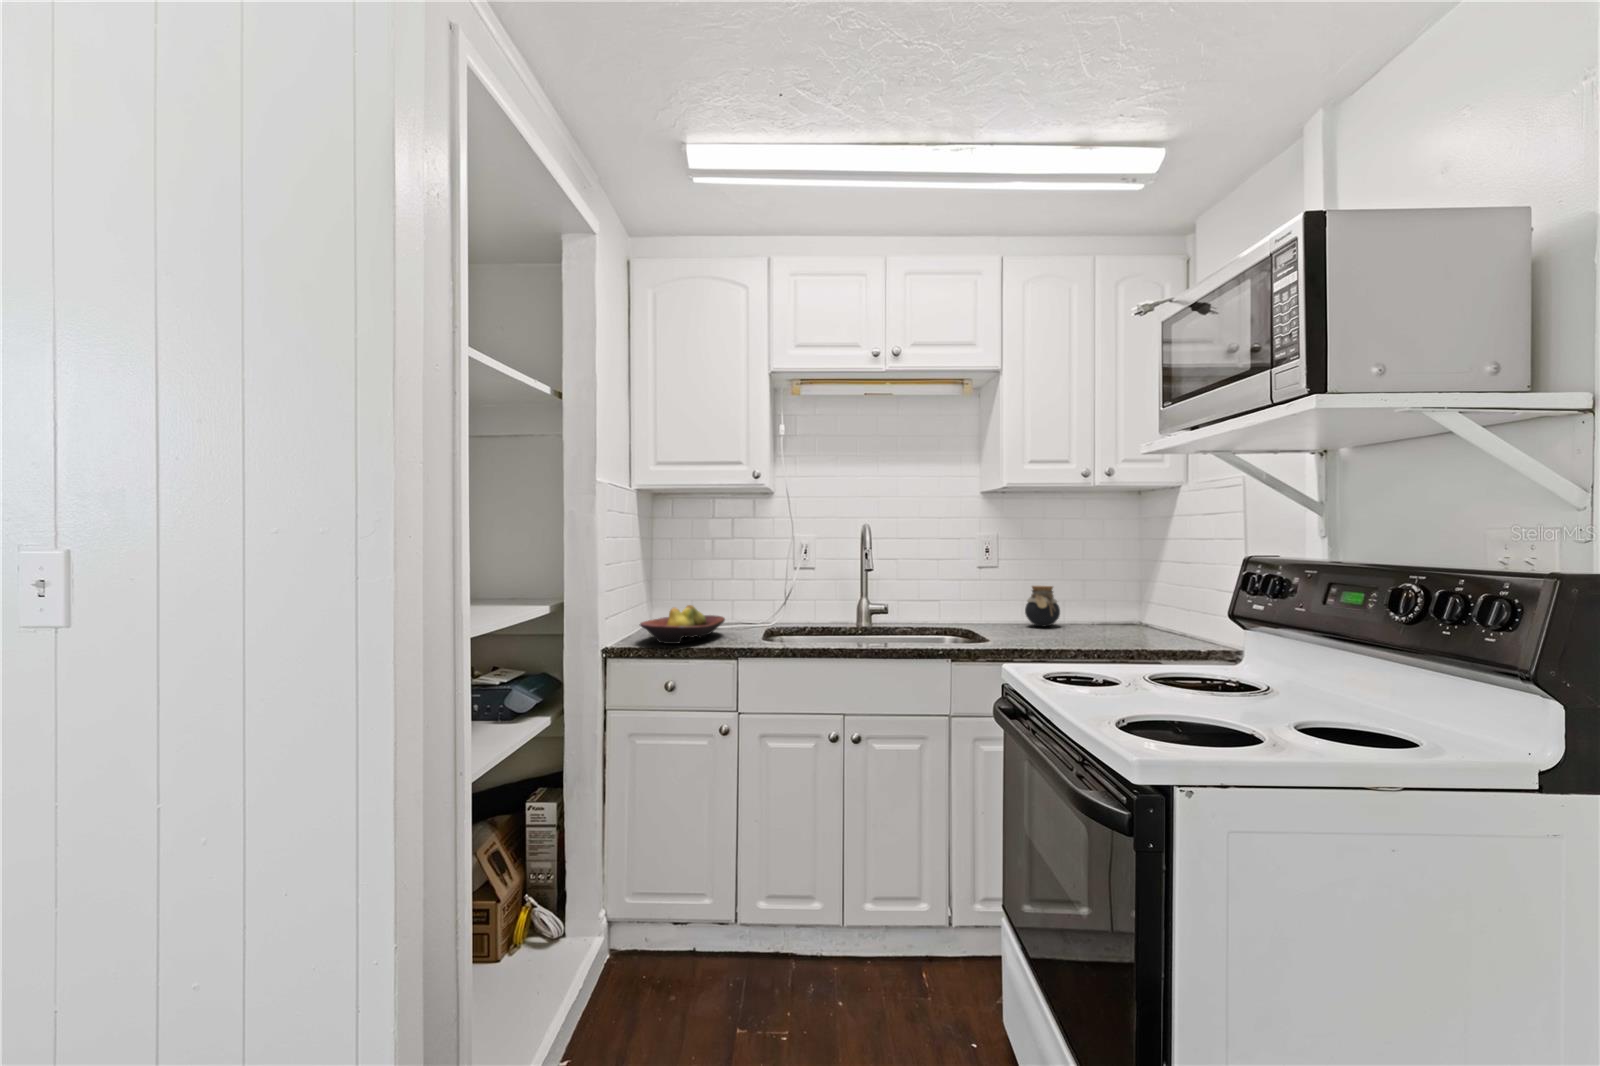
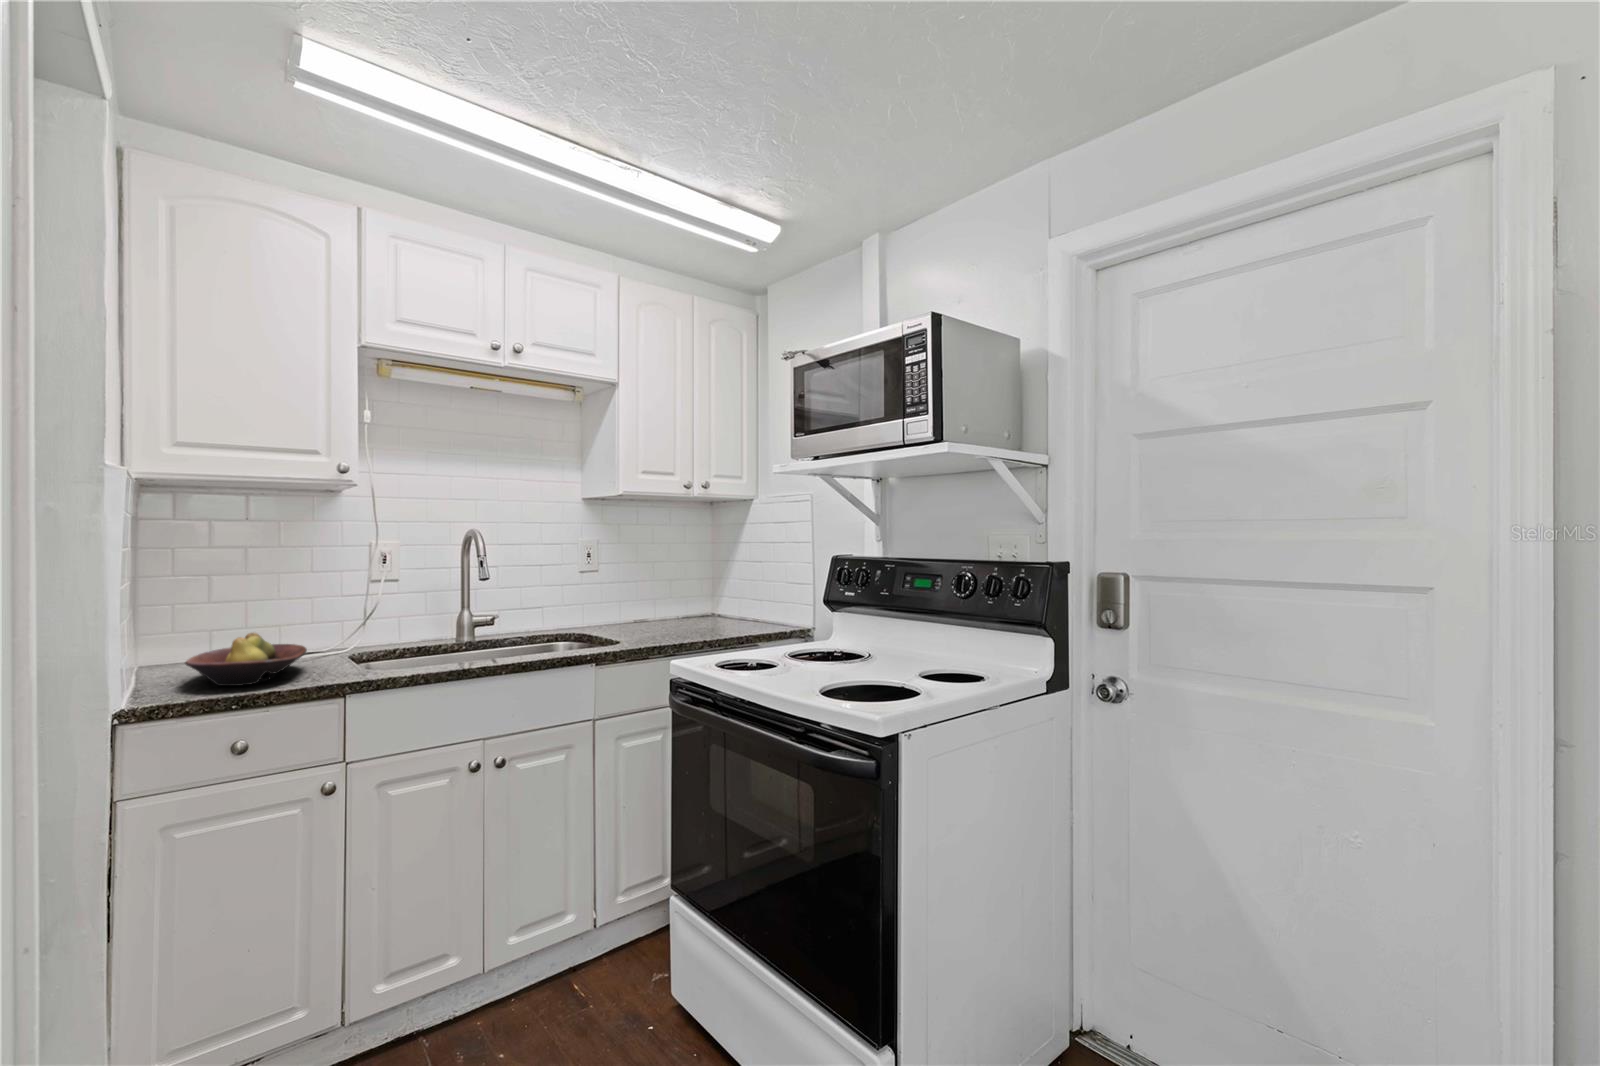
jar: present [1025,586,1060,627] -> none [624,587,656,626]

